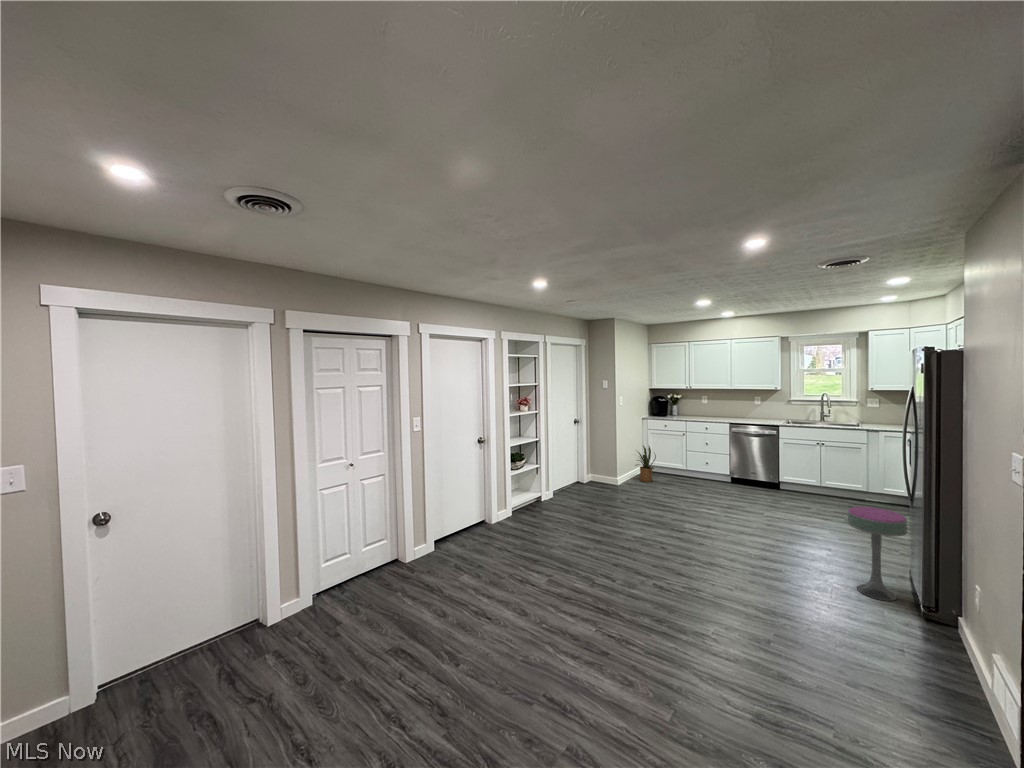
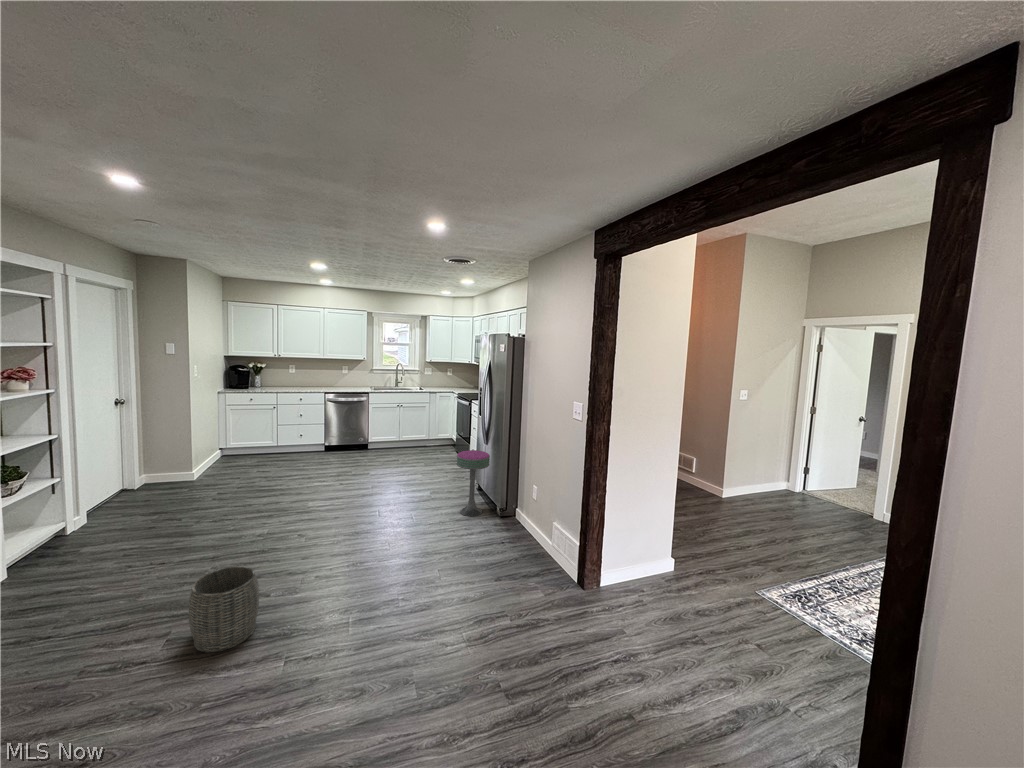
house plant: present [635,445,656,482] -> none [209,424,244,470]
woven basket: none [555,543,598,602] -> present [189,566,259,653]

